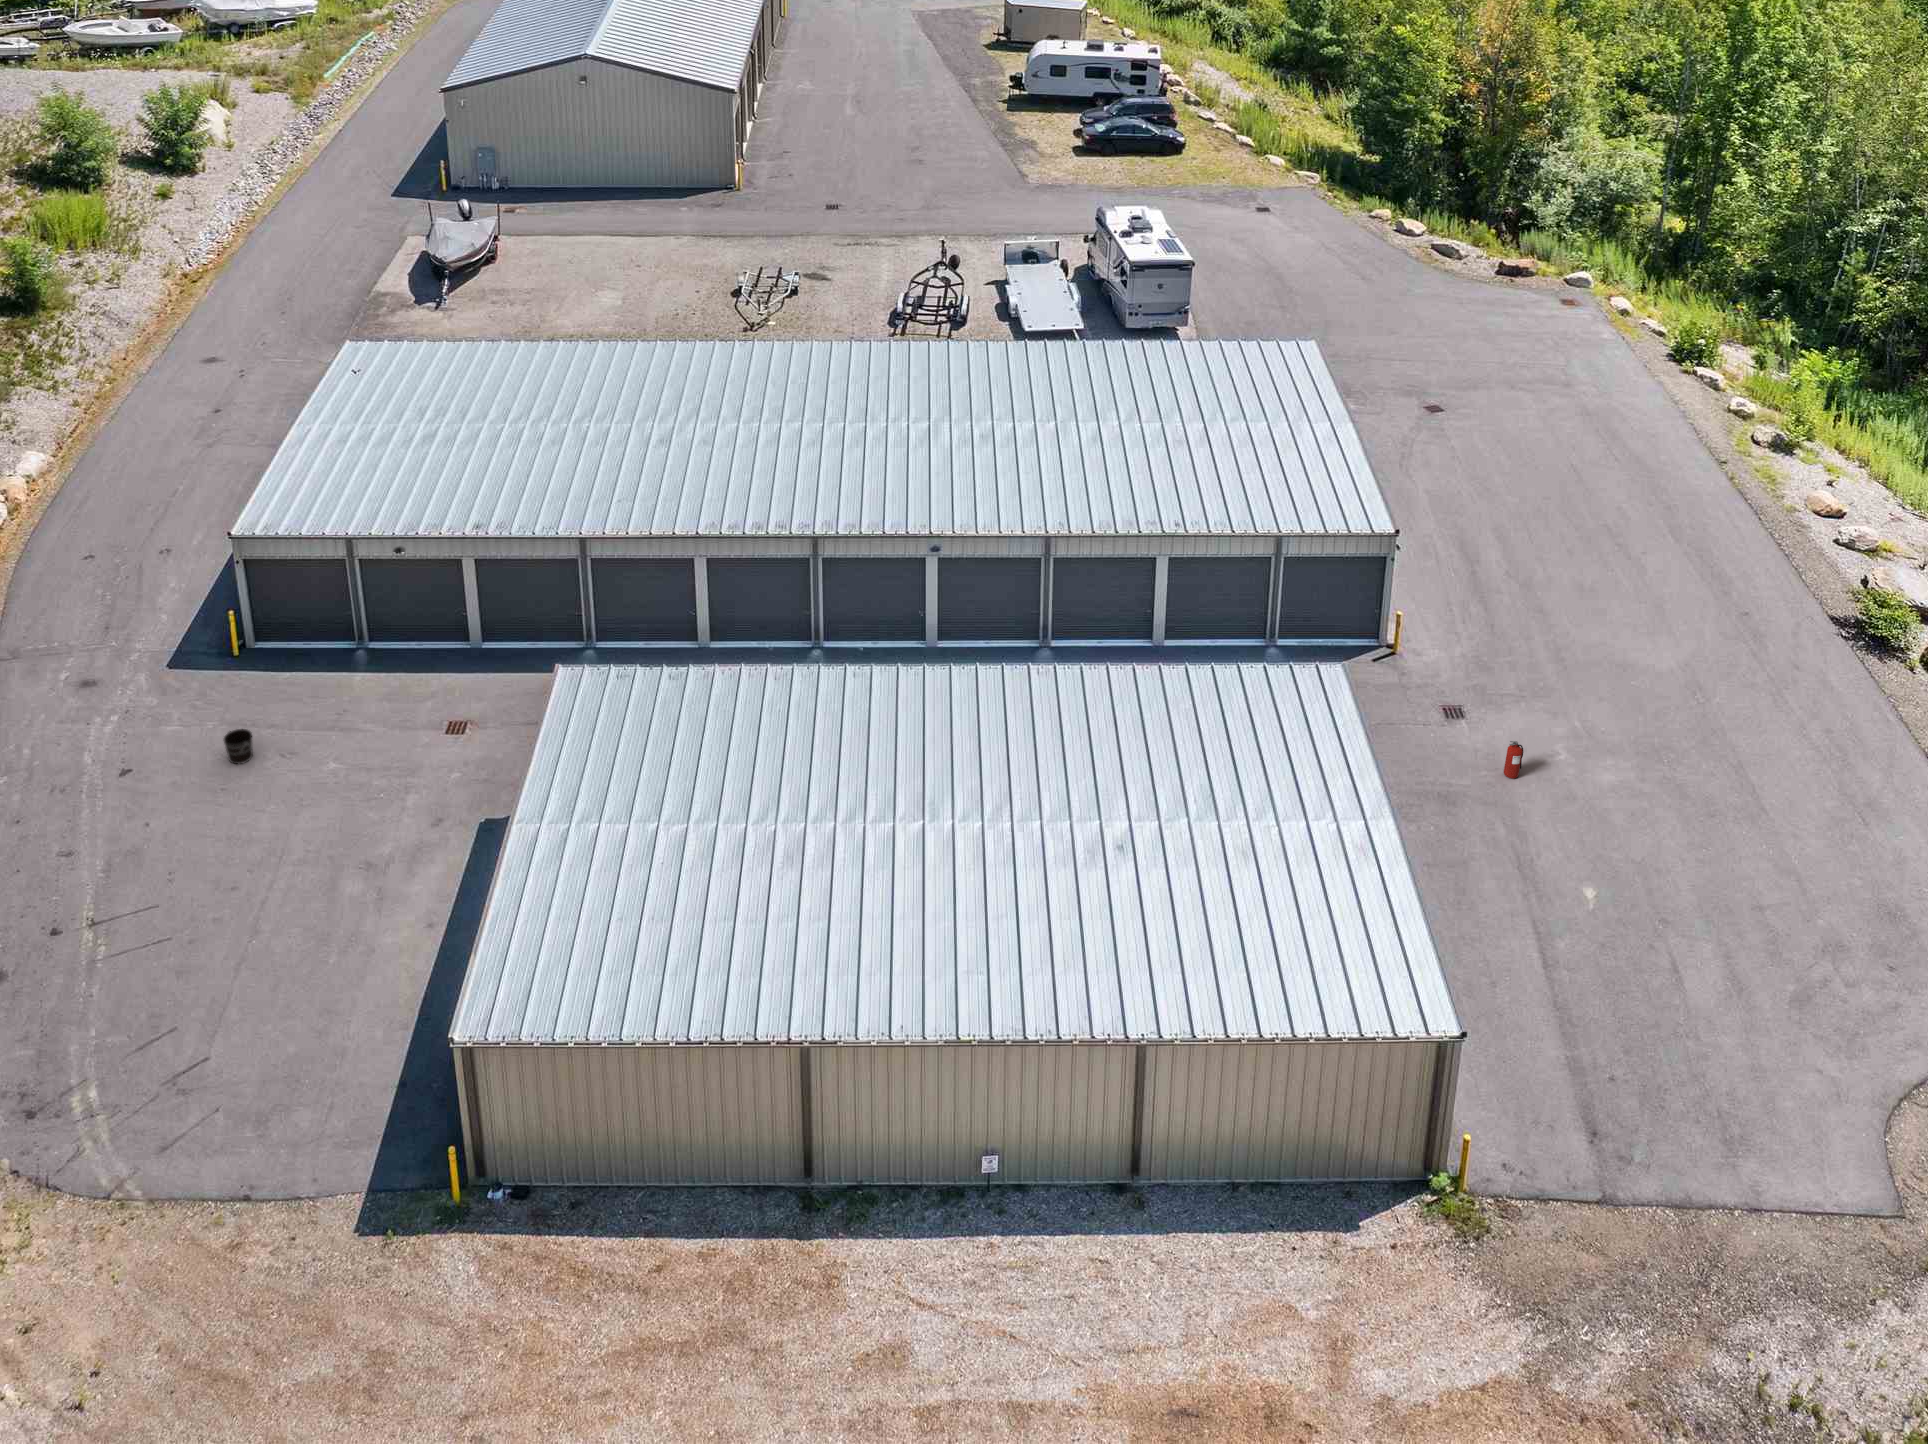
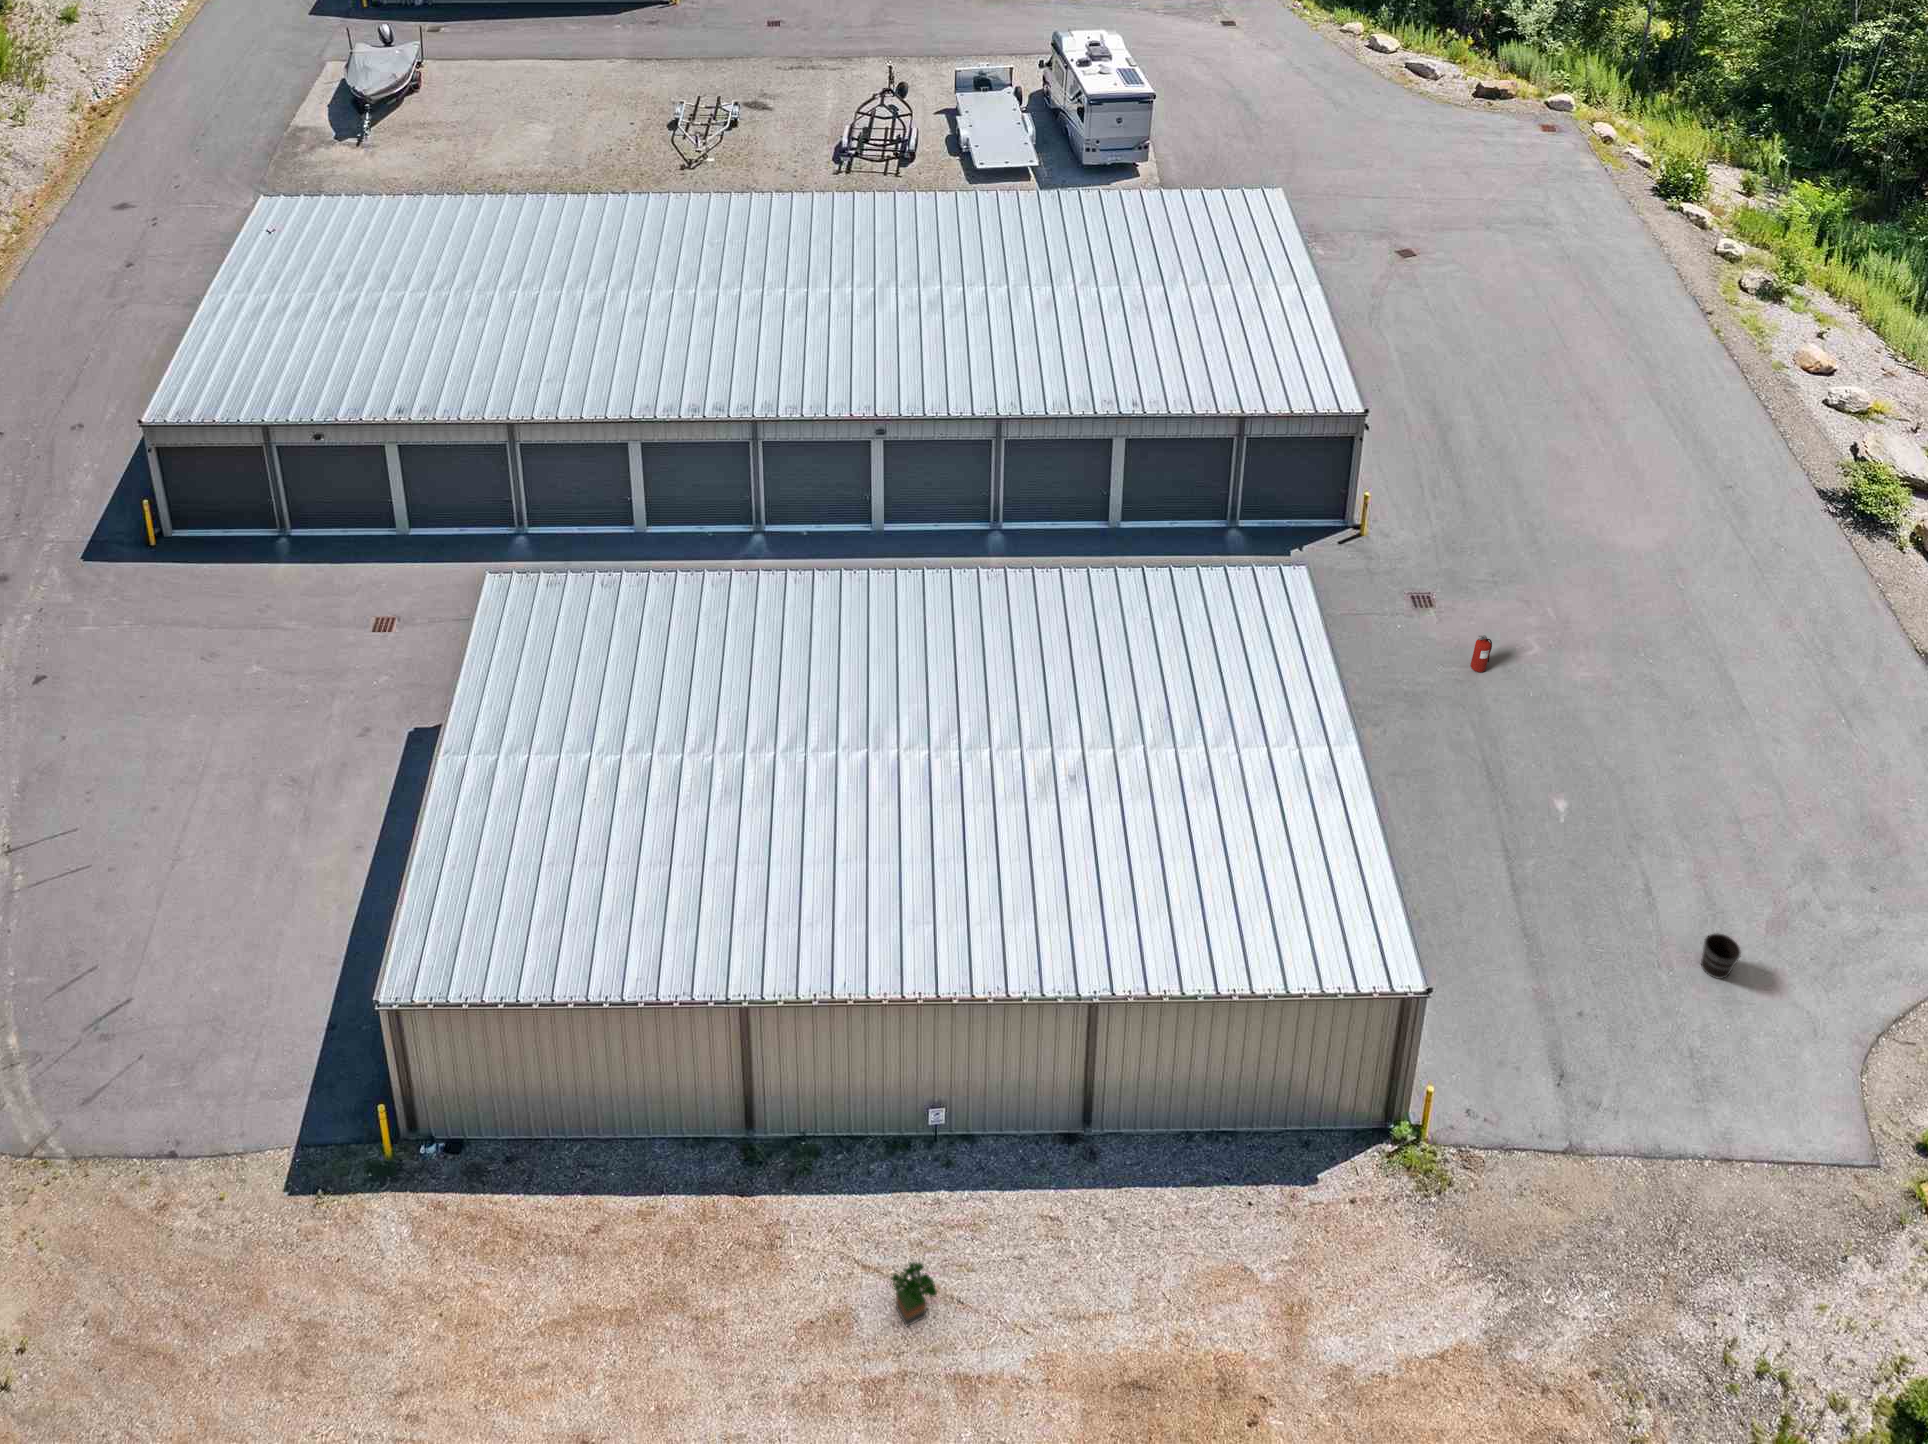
bucket: present [223,729,253,764] -> present [1701,933,1741,979]
potted tree: none [946,1287,990,1355] -> present [891,1262,937,1327]

